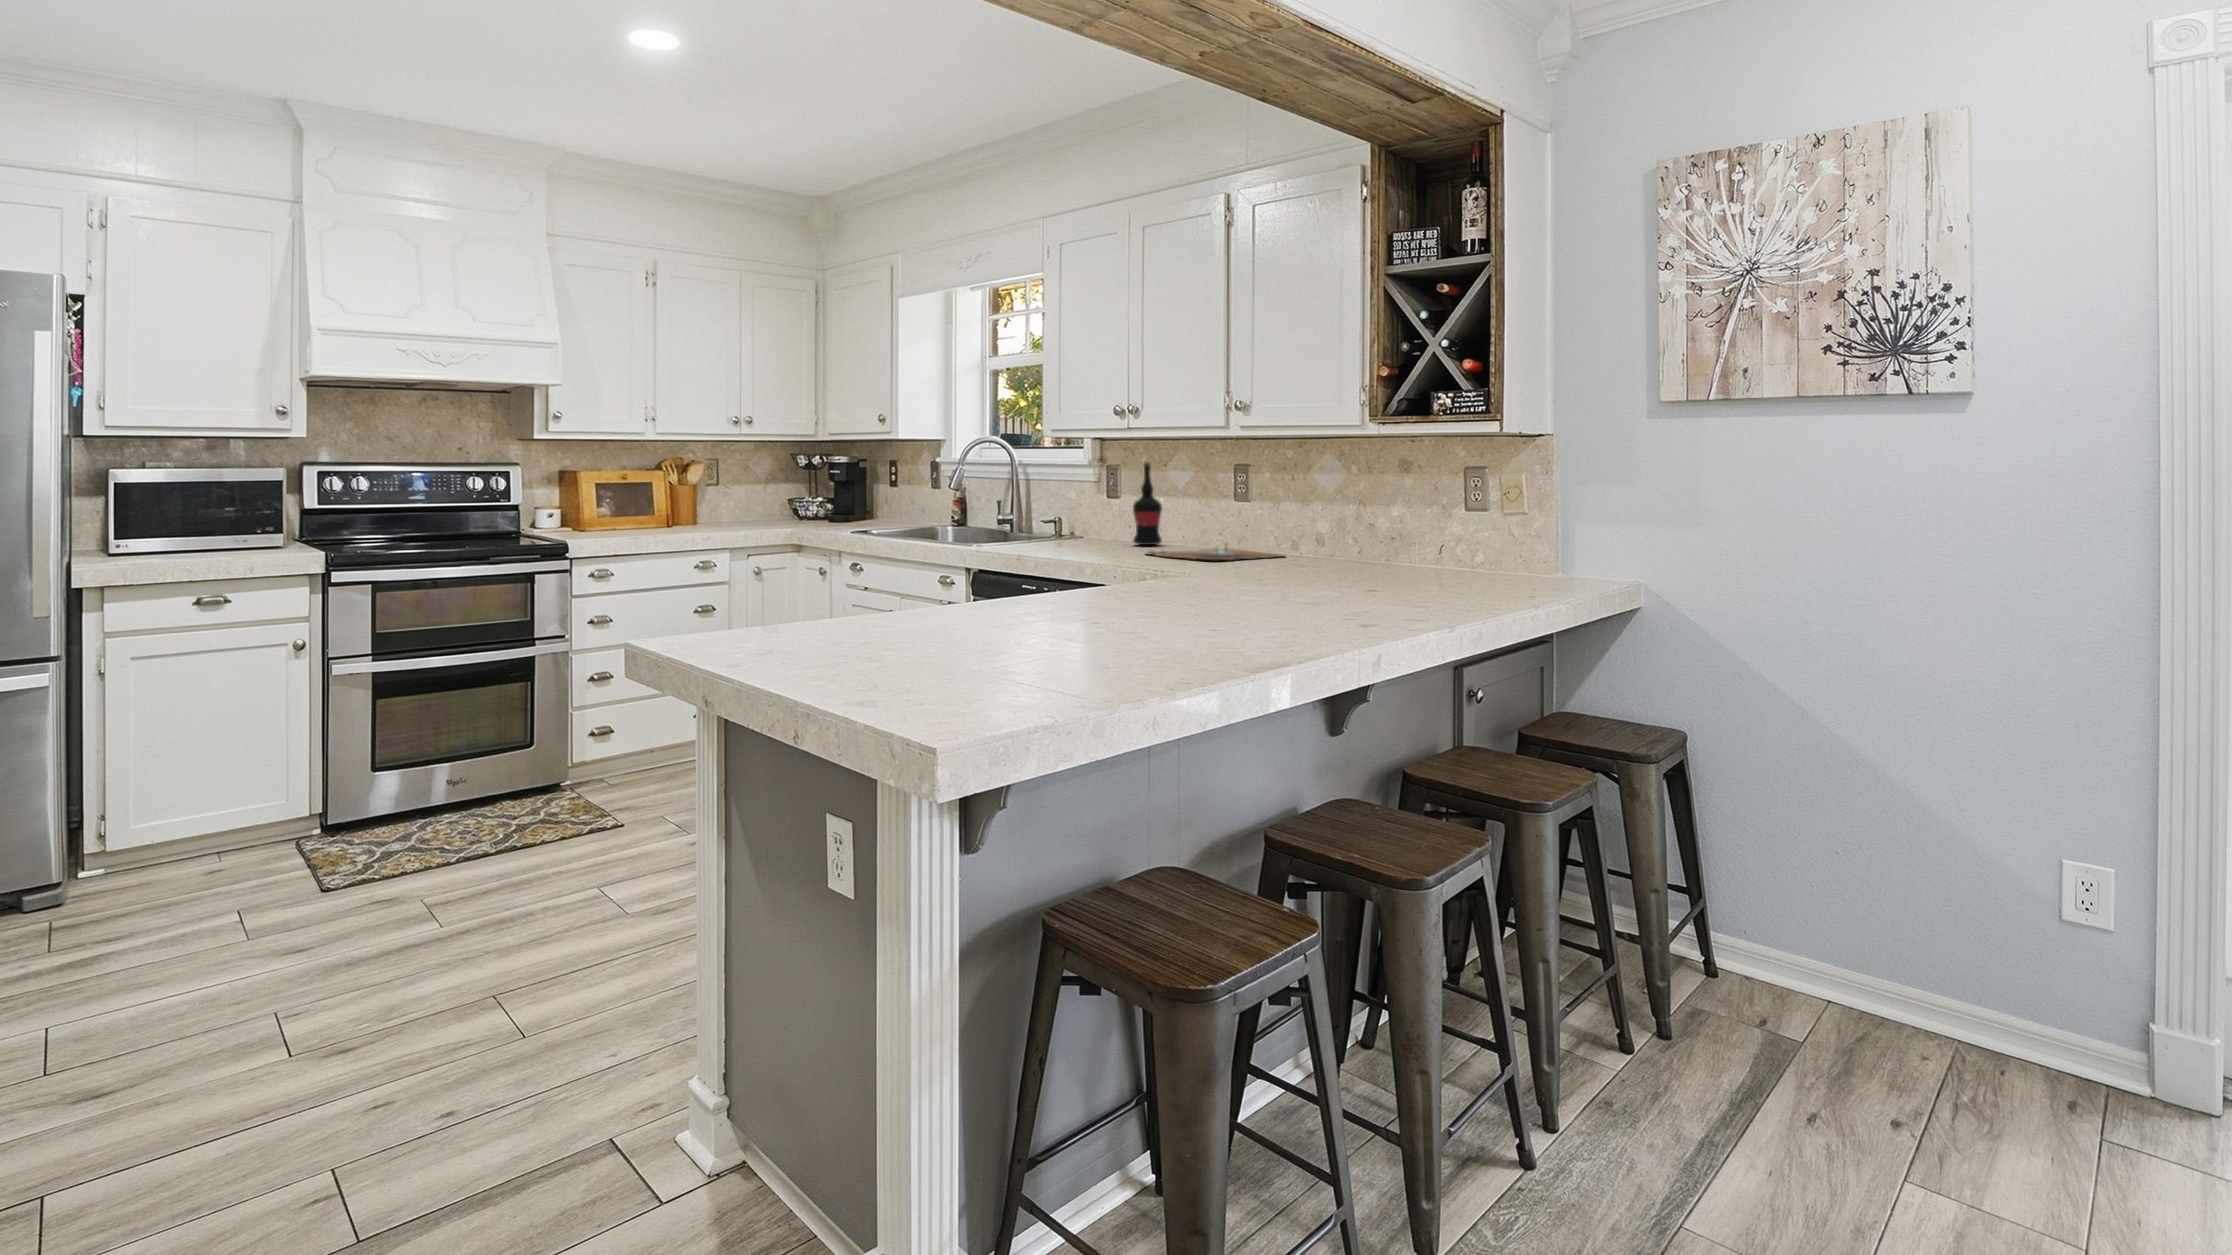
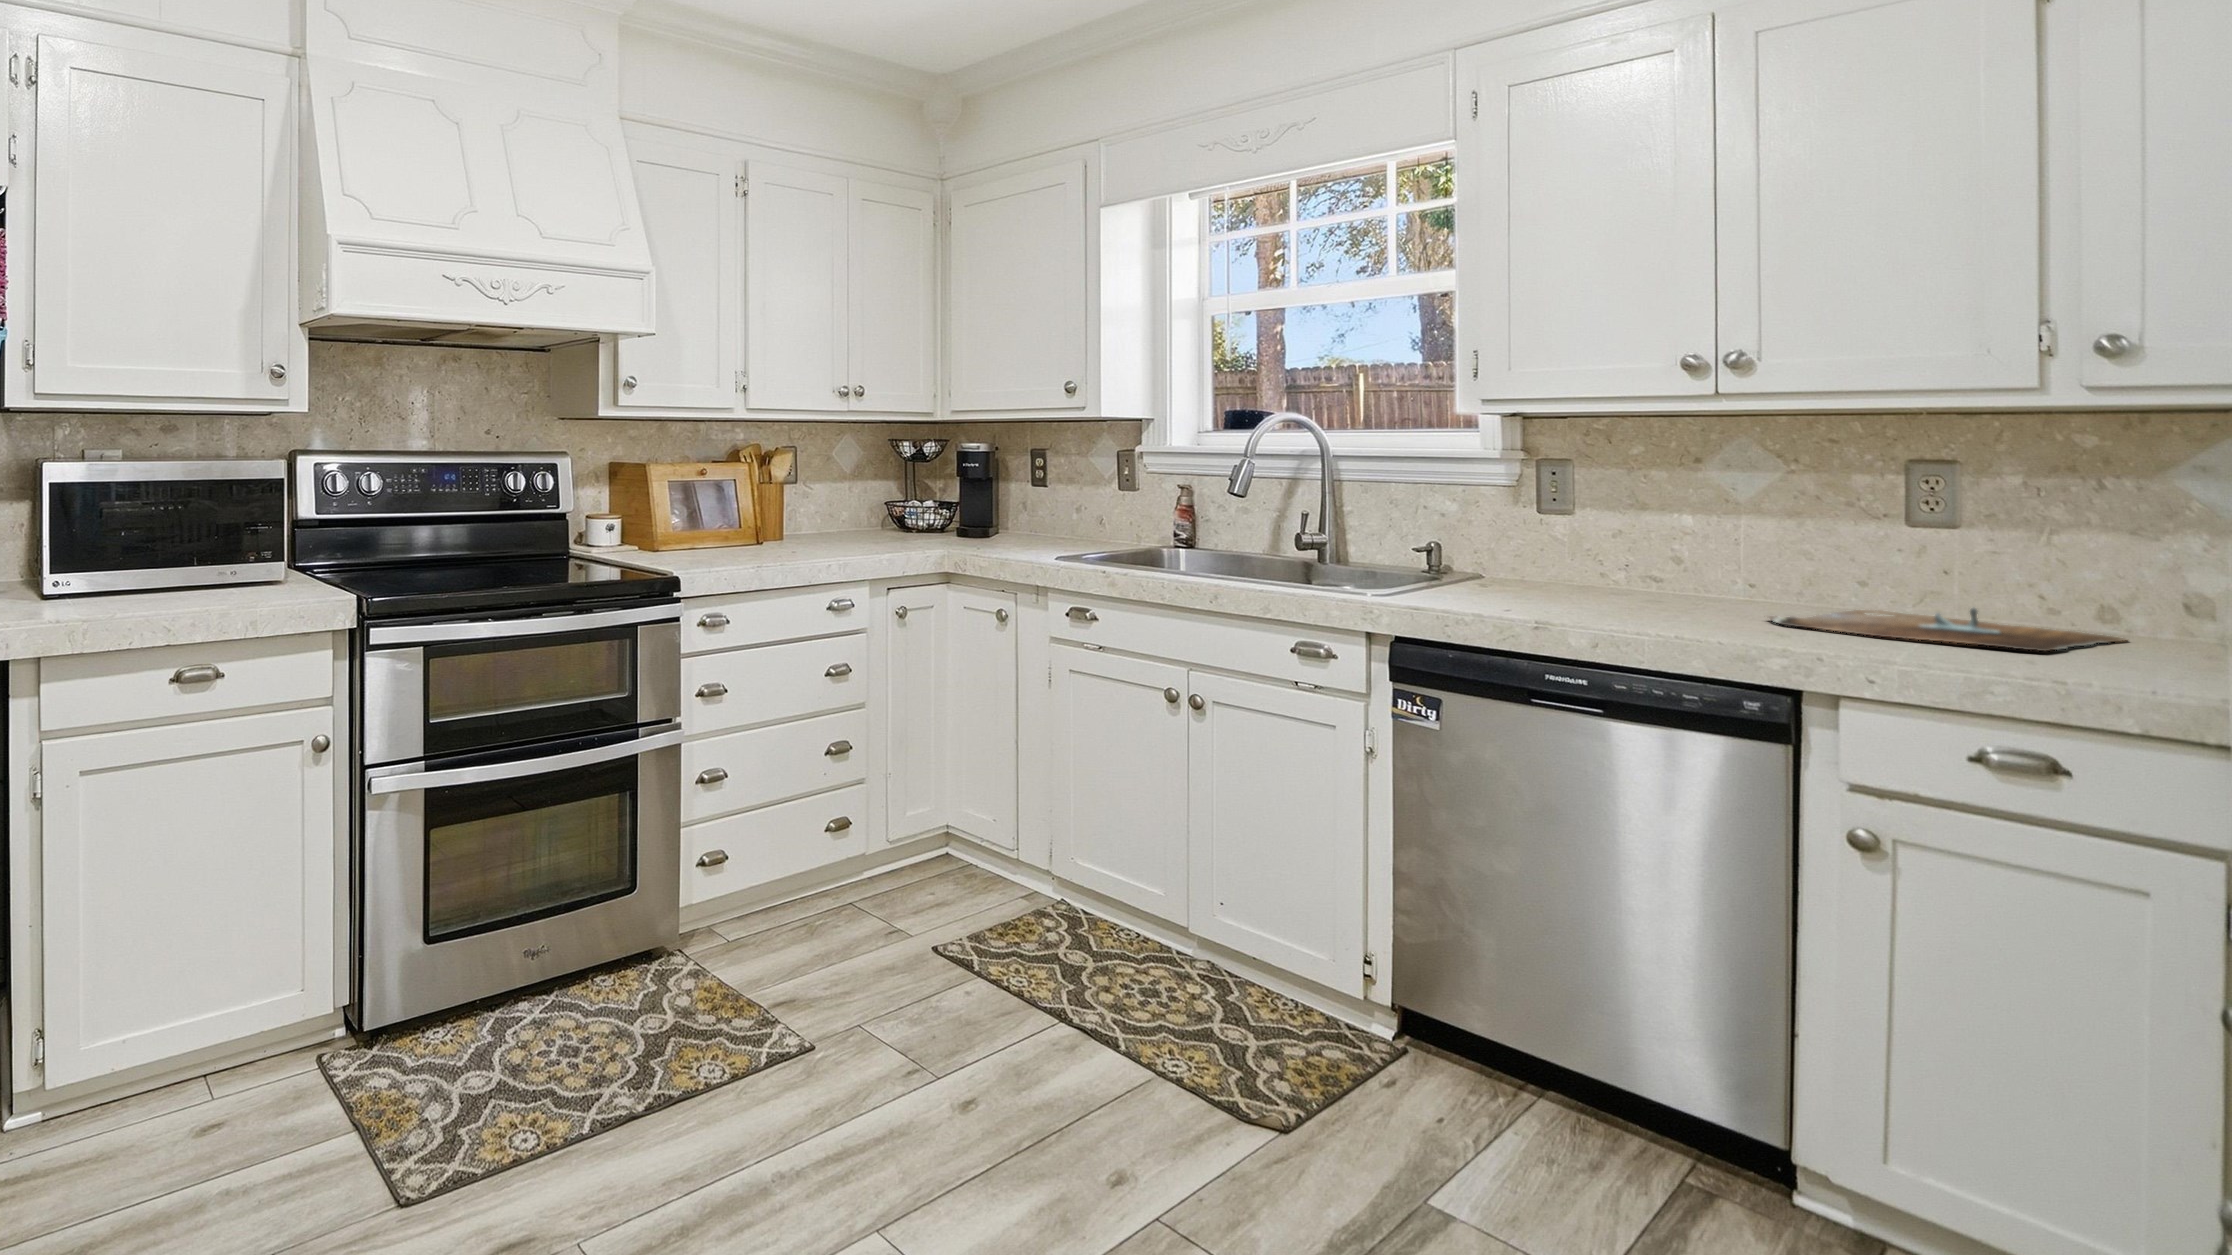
wine bottle: present [1133,462,1162,545] -> none [1641,457,1704,599]

